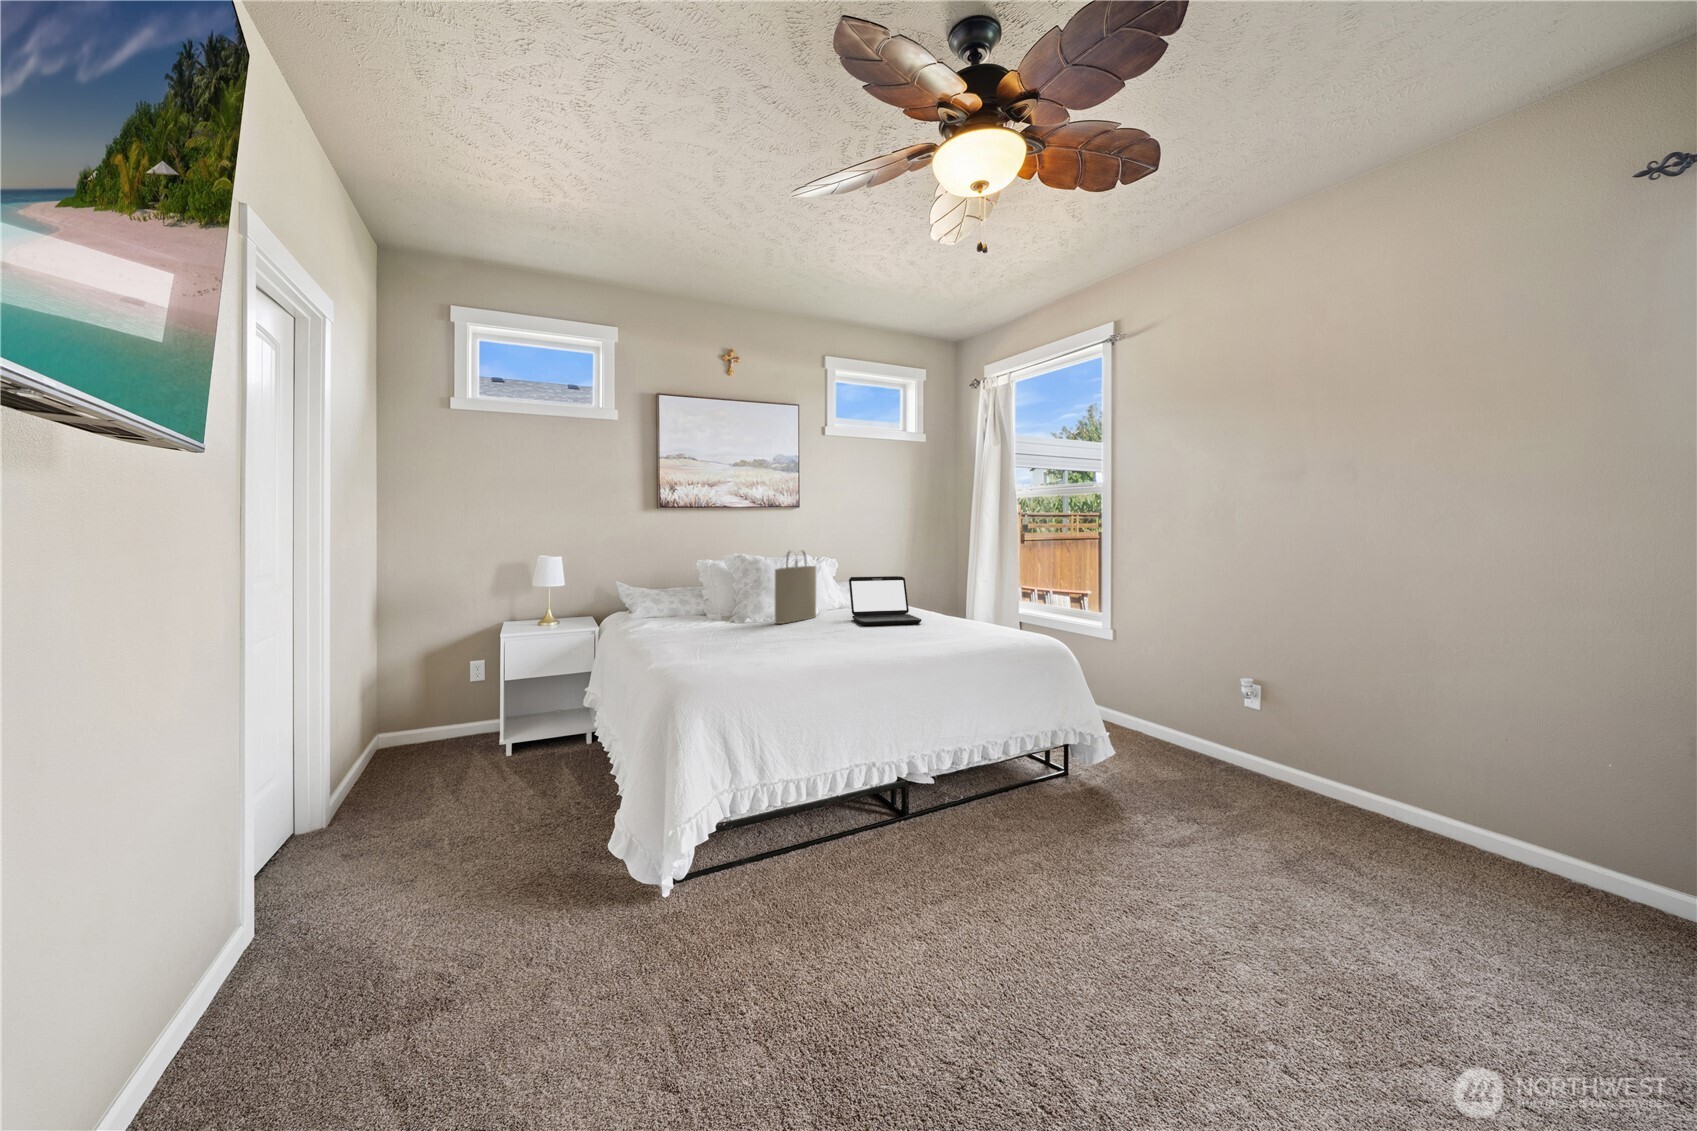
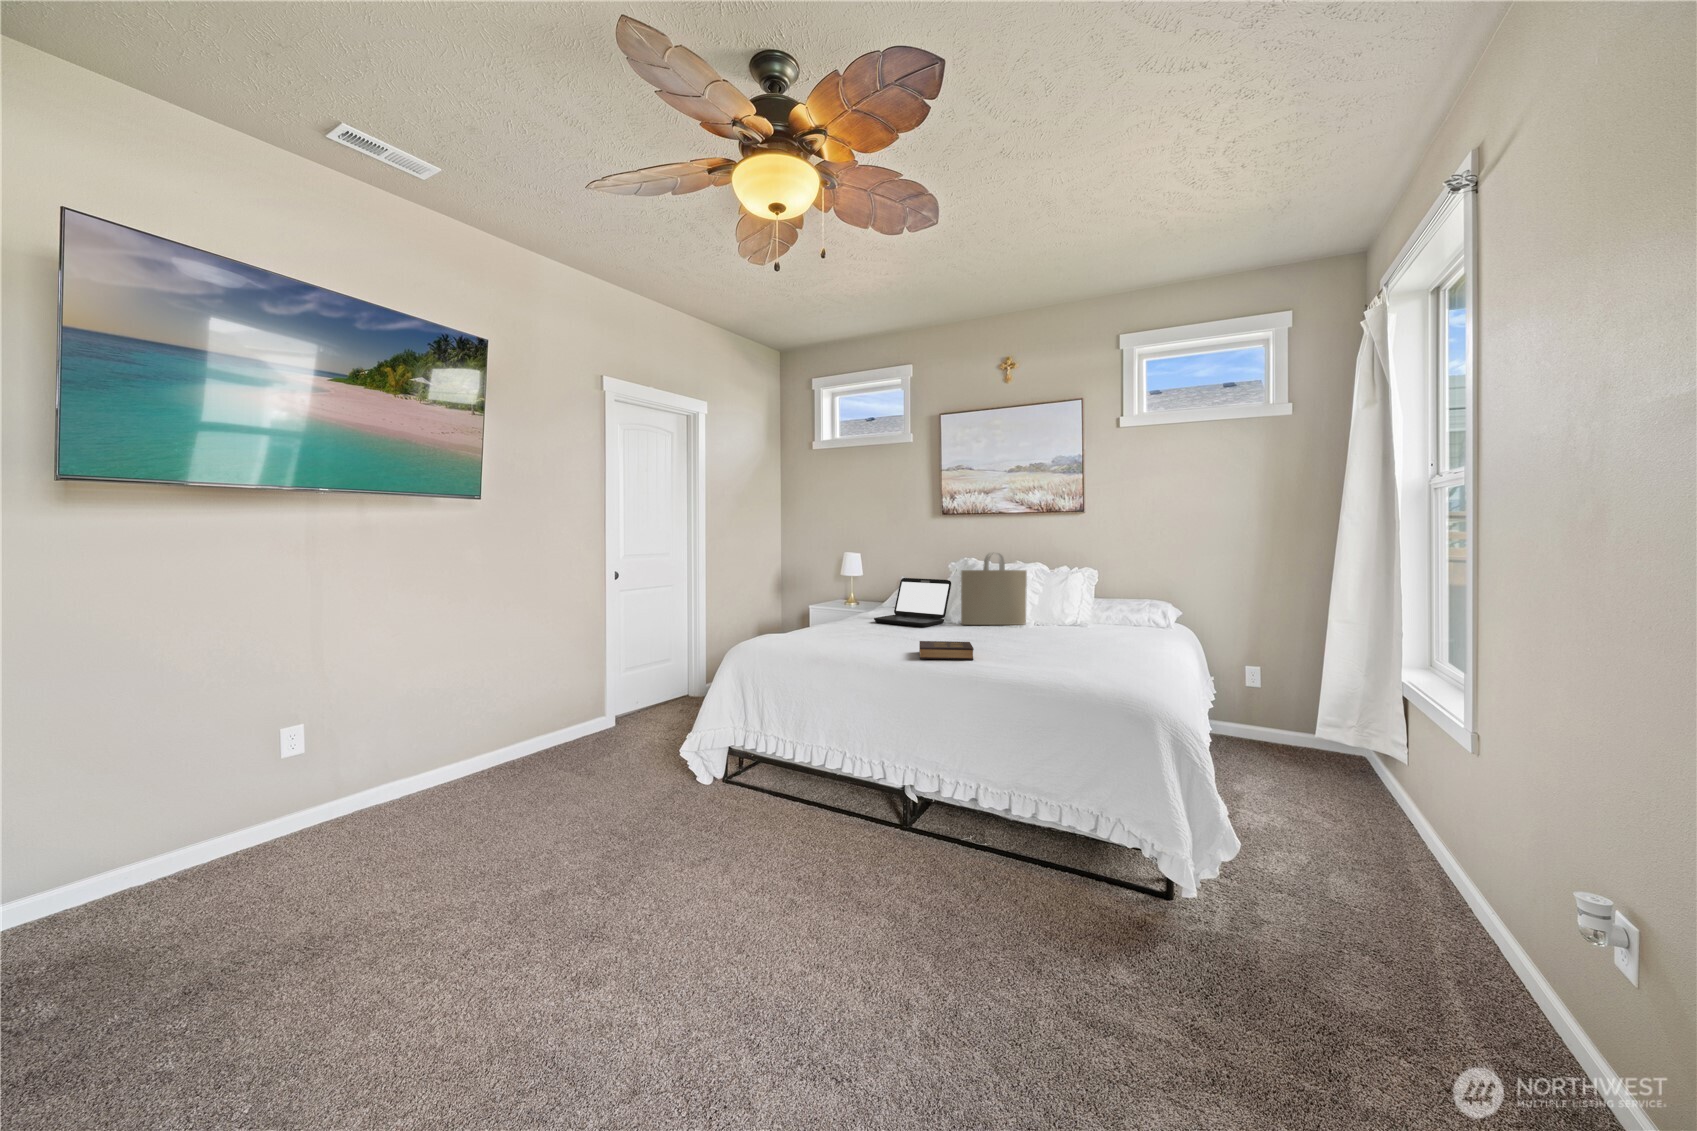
laptop: present [849,576,921,625] -> present [874,578,951,627]
hardback book: none [850,637,910,659] -> present [919,641,974,660]

